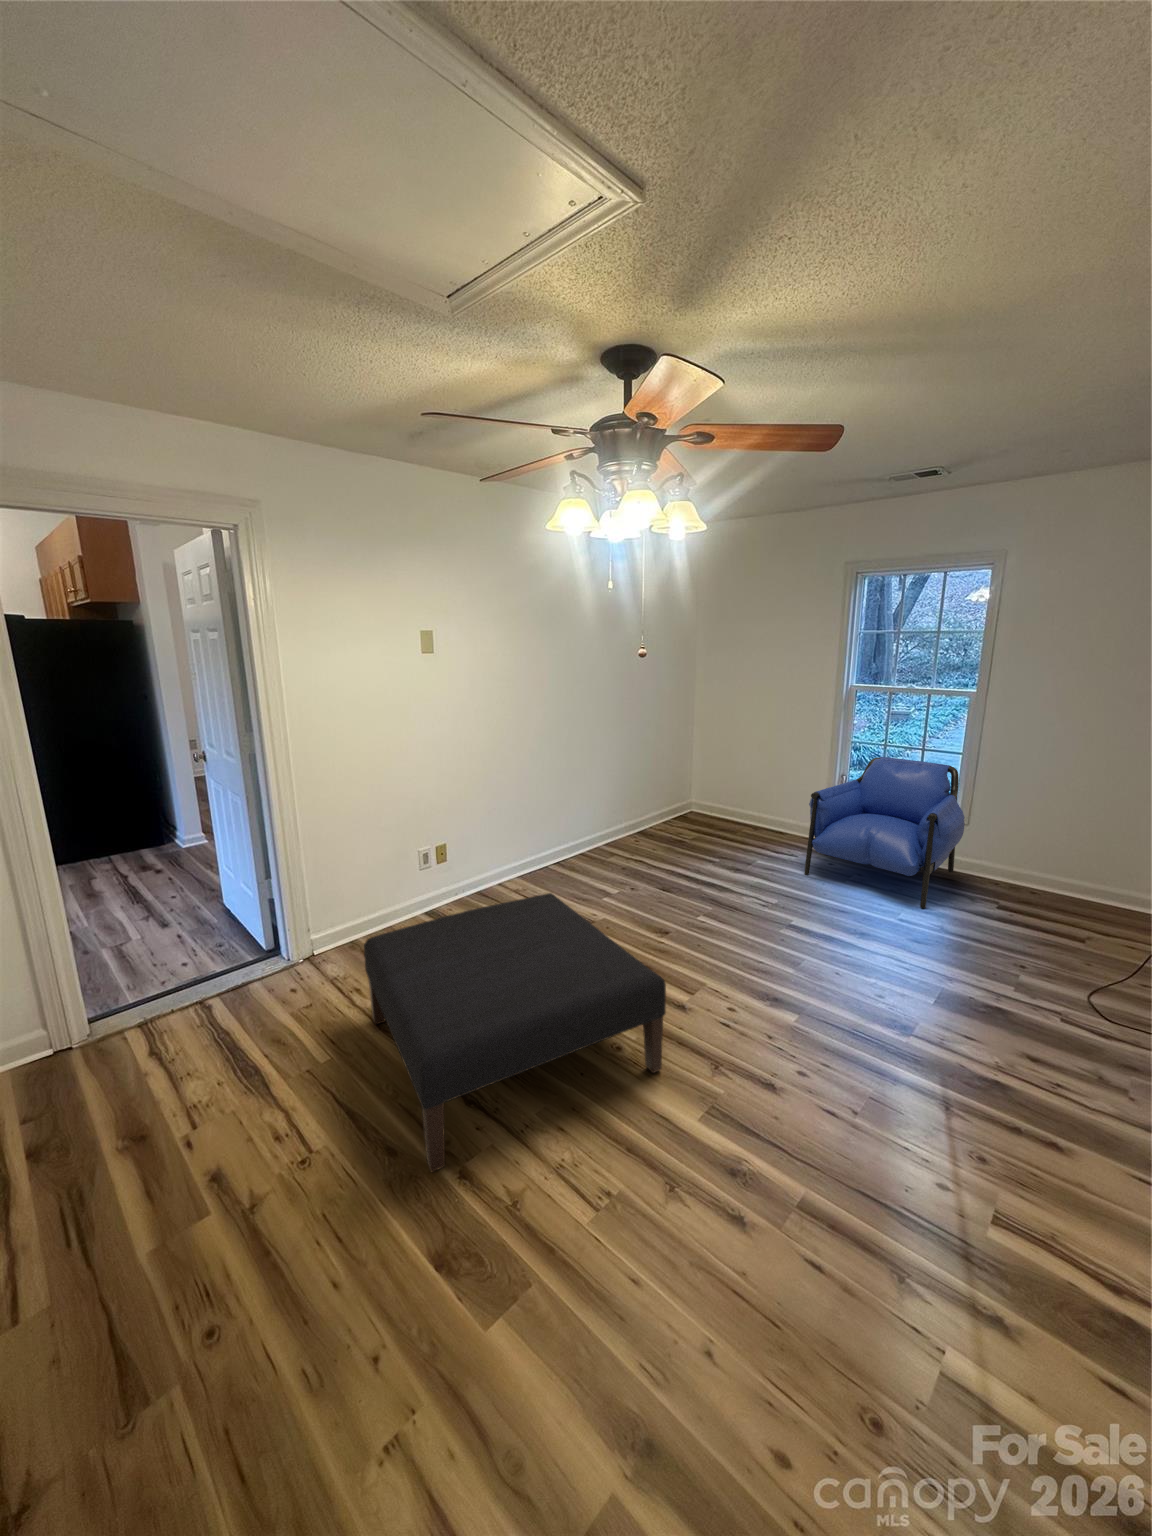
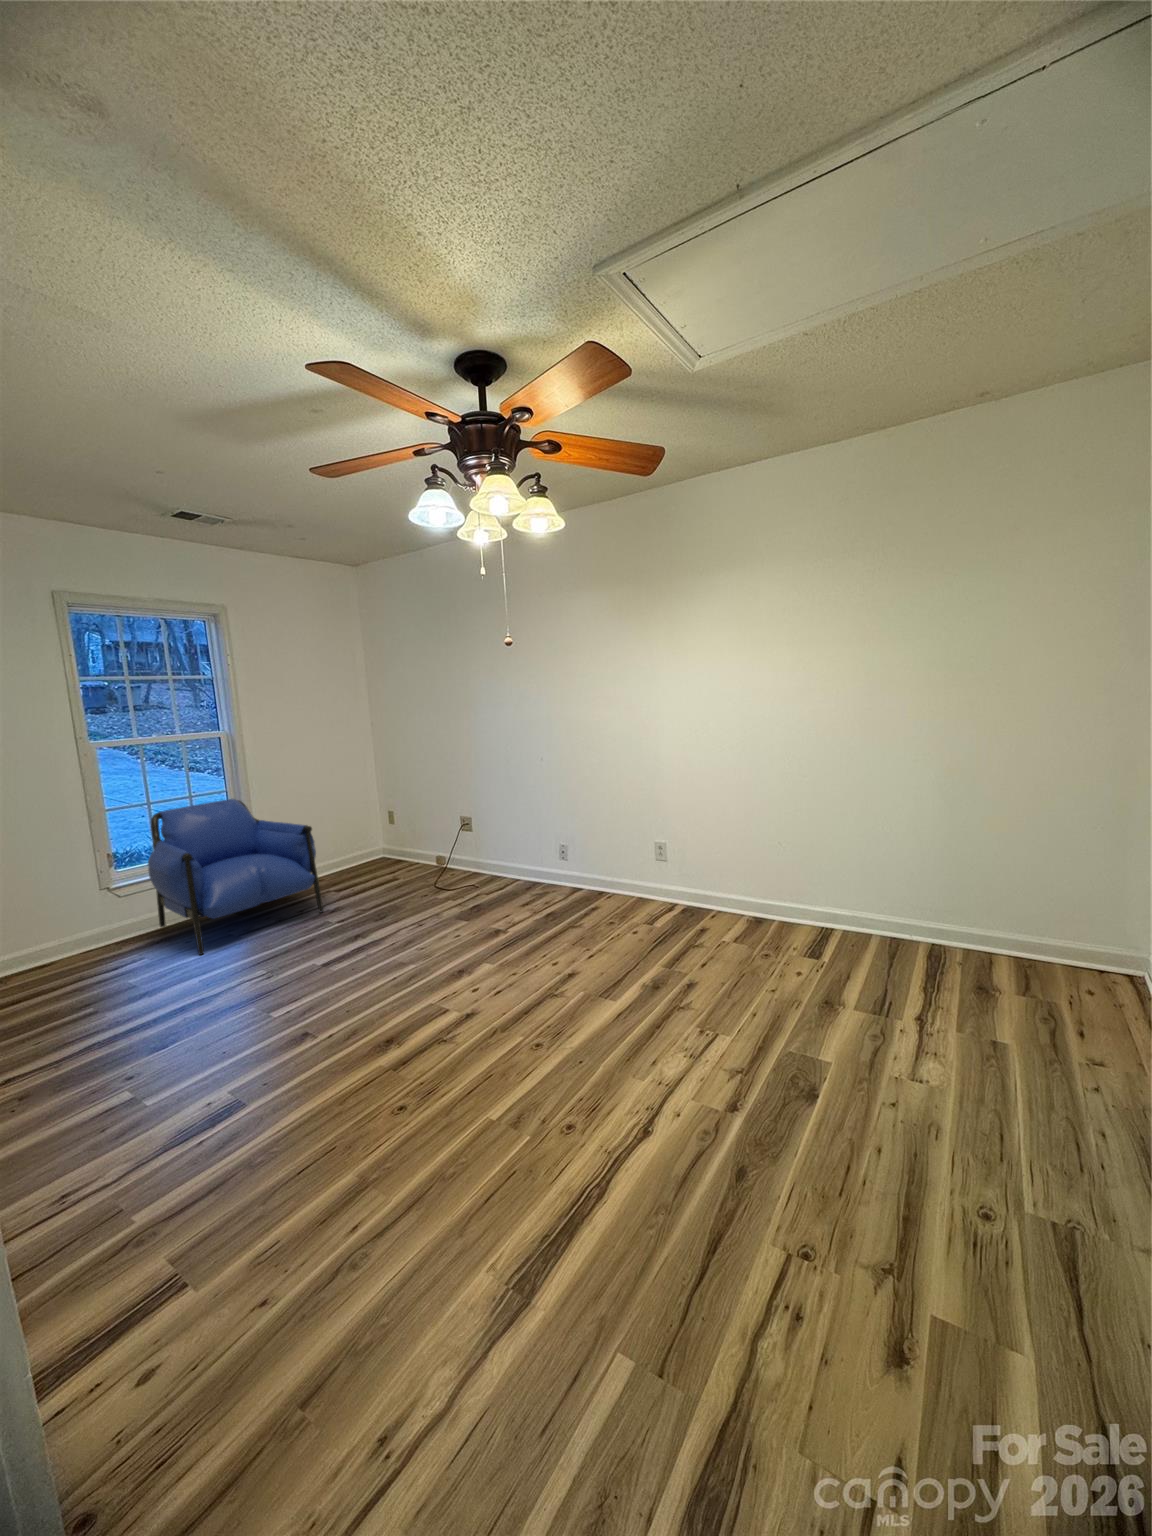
ottoman: present [364,893,666,1172] -> none [338,930,750,1329]

